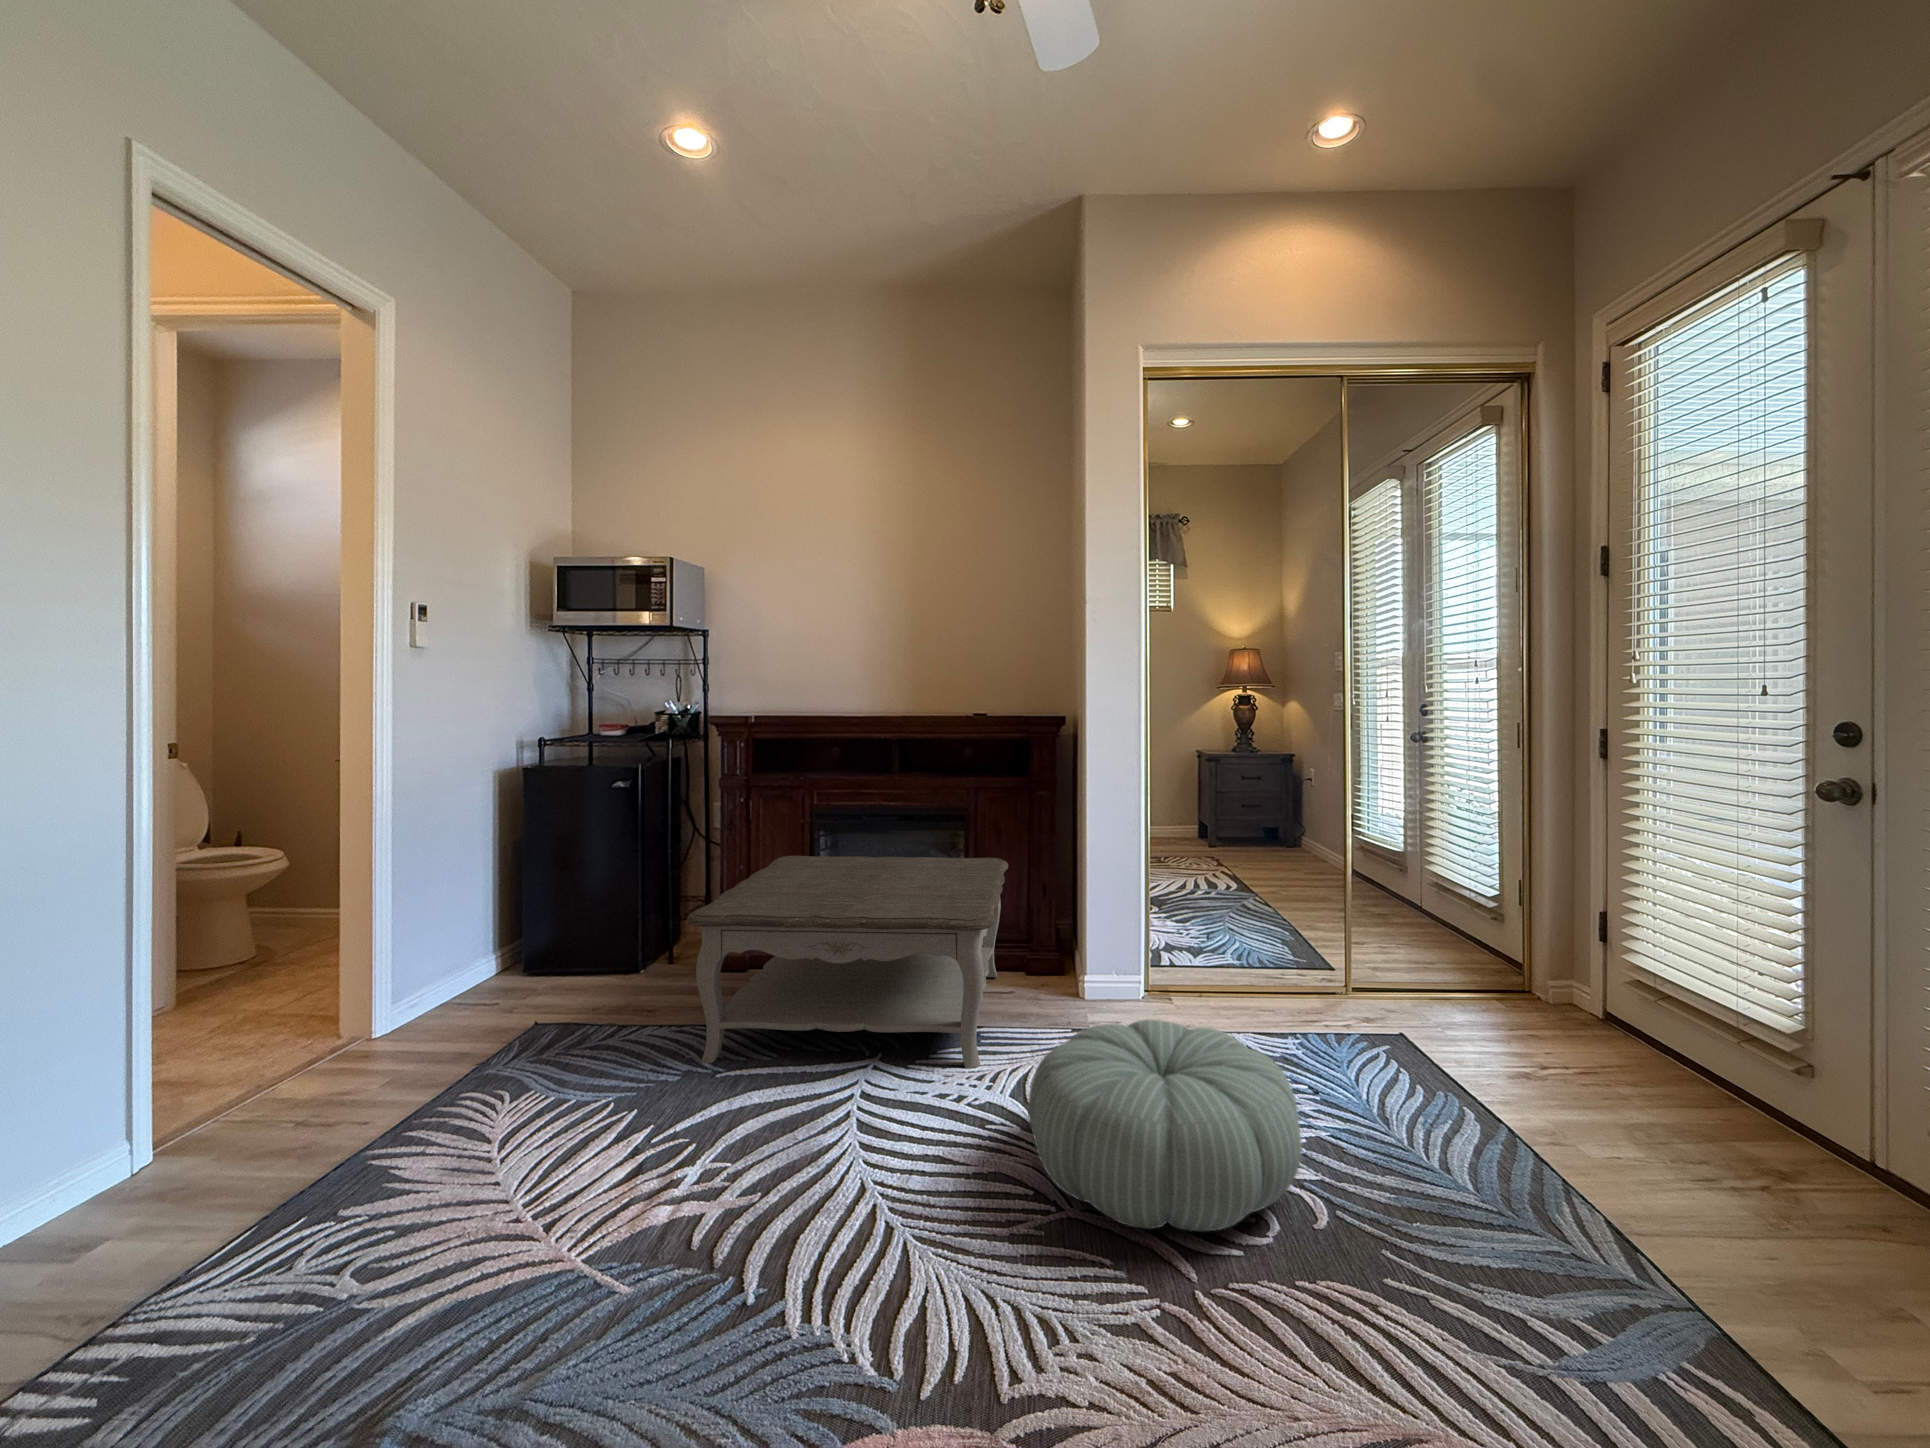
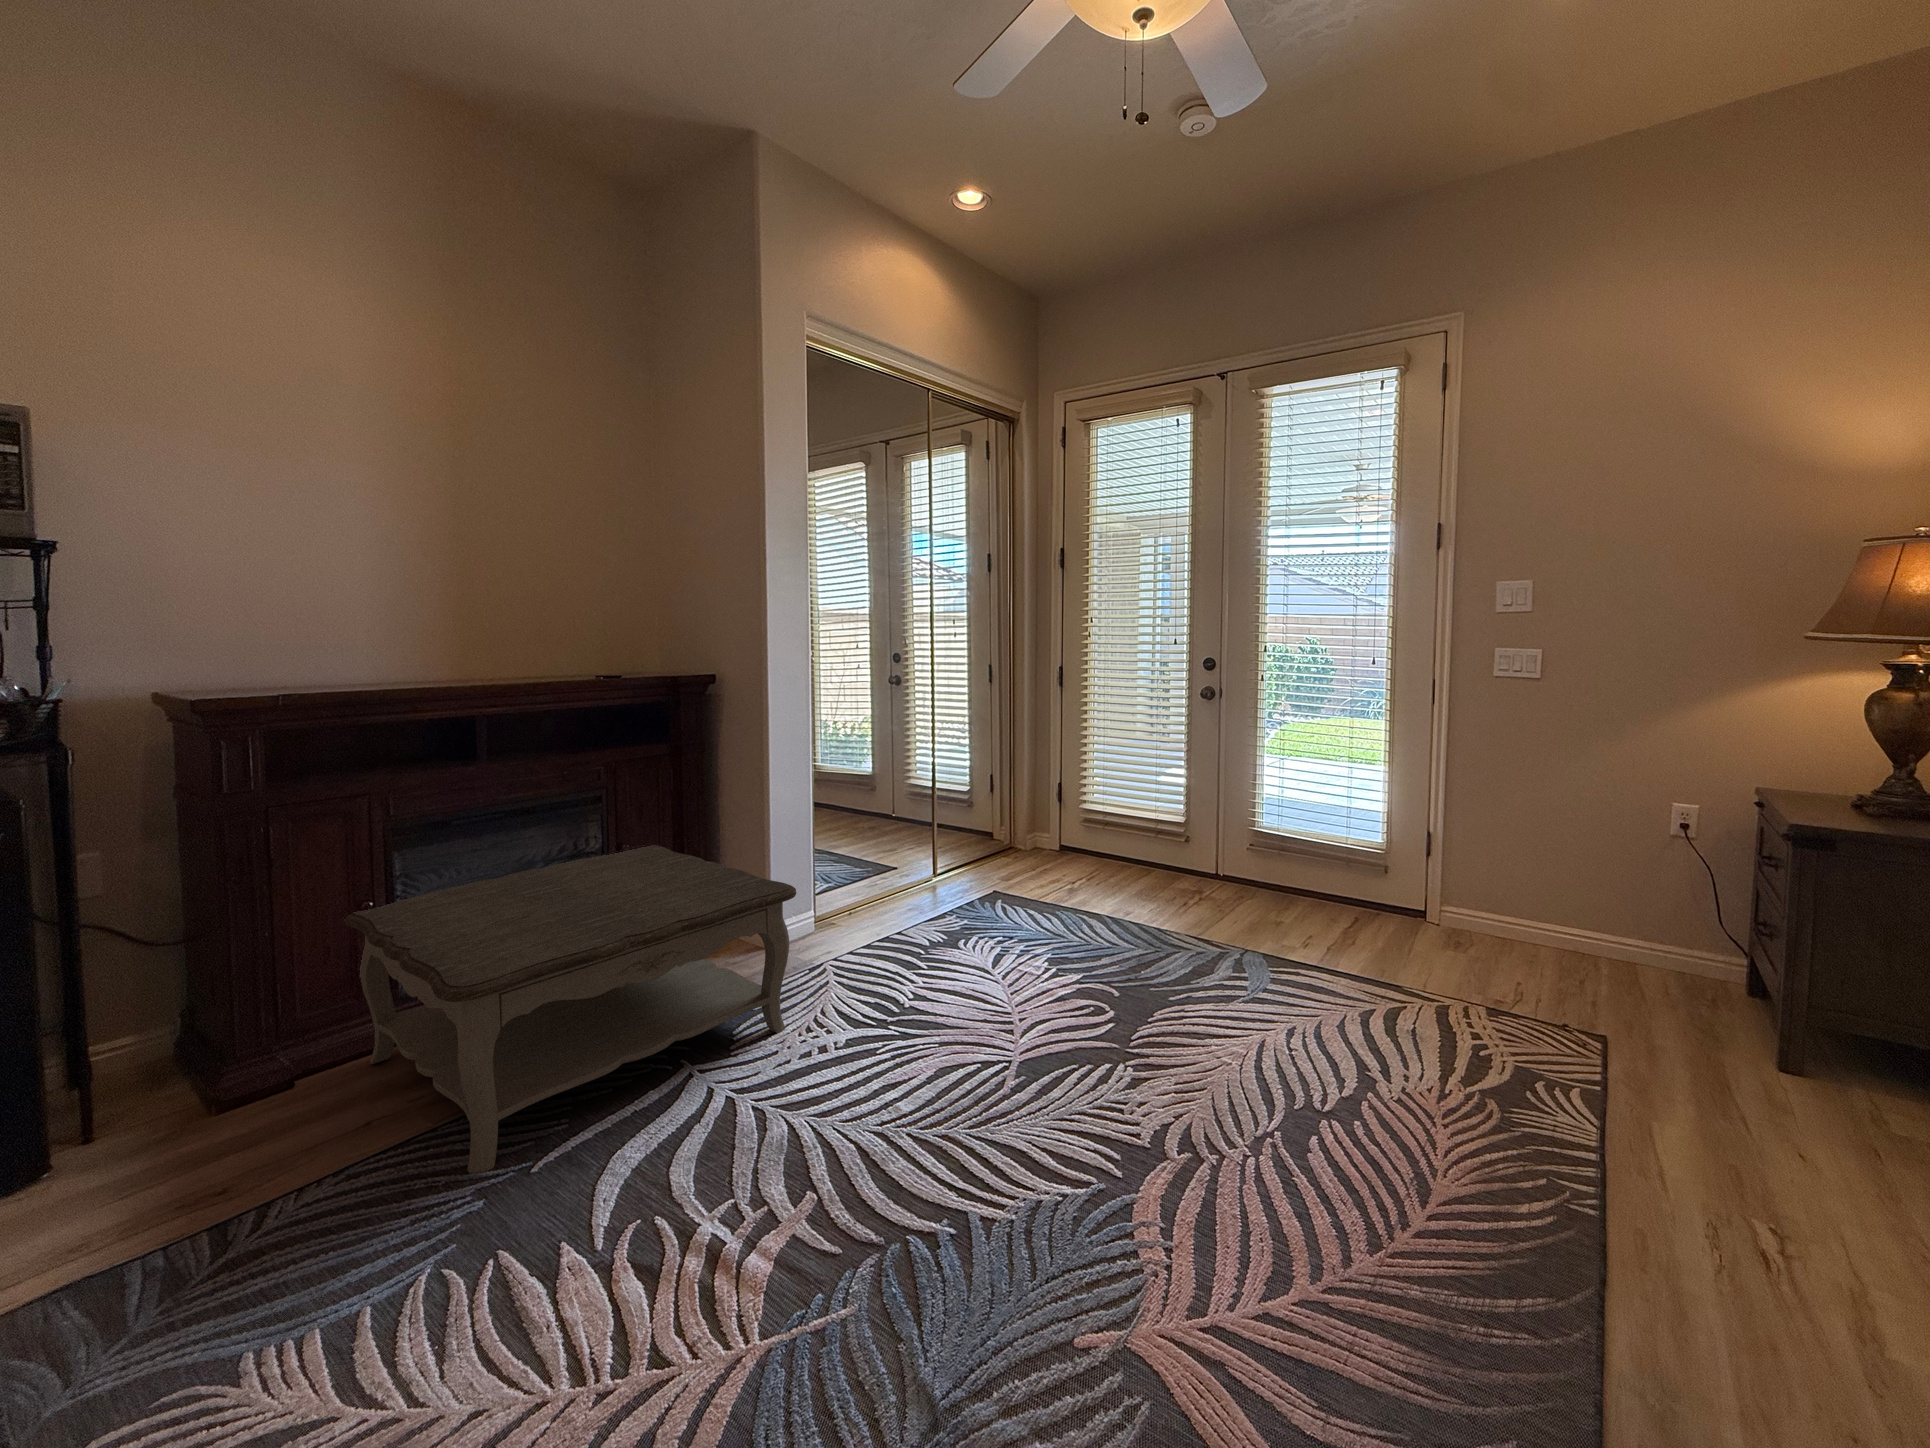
pouf: present [1028,1019,1302,1231] -> none [914,910,1112,1051]

